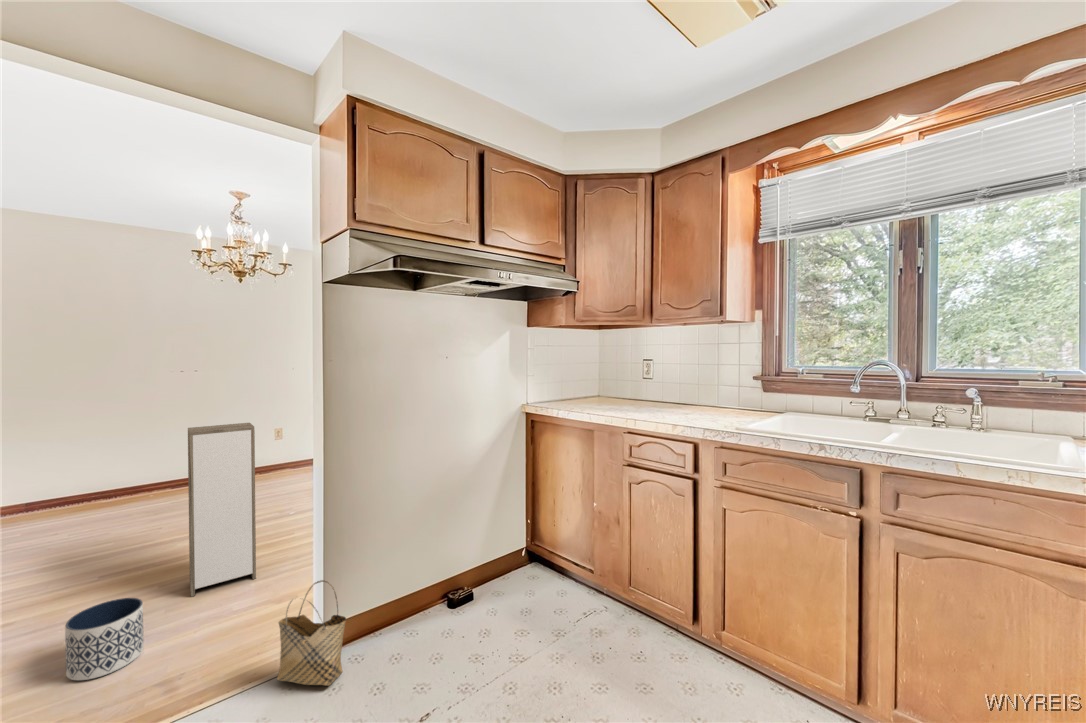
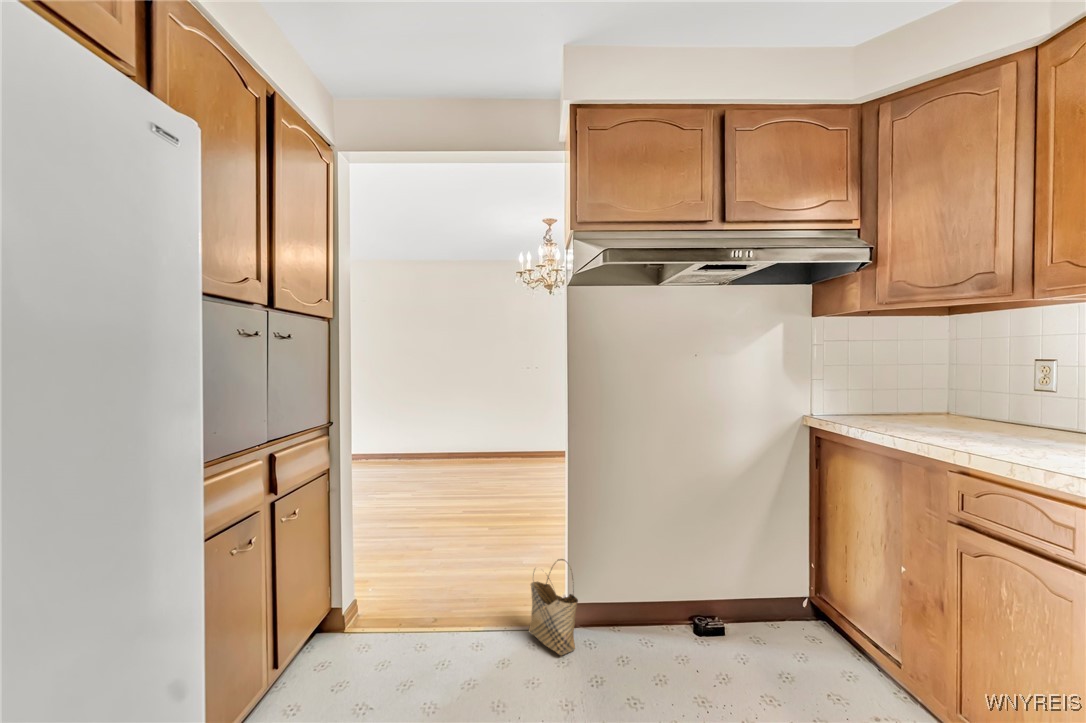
storage cabinet: present [188,423,256,597] -> none [502,412,547,543]
planter: present [65,598,144,680] -> none [429,529,468,579]

